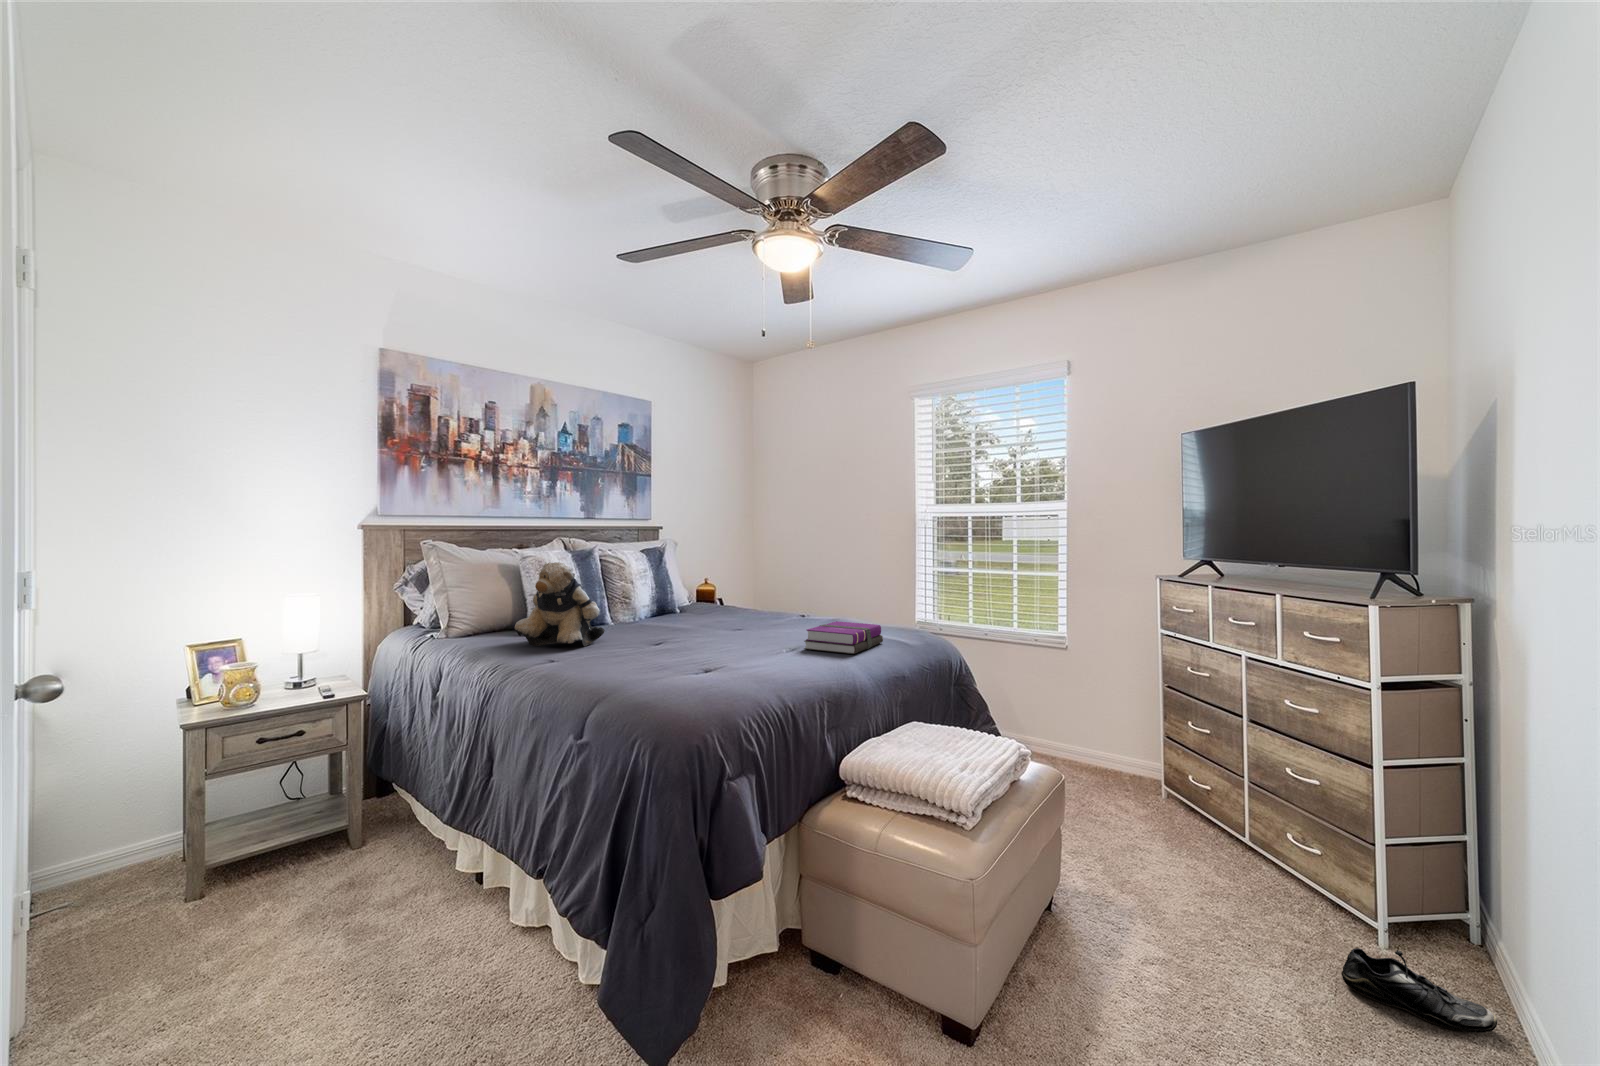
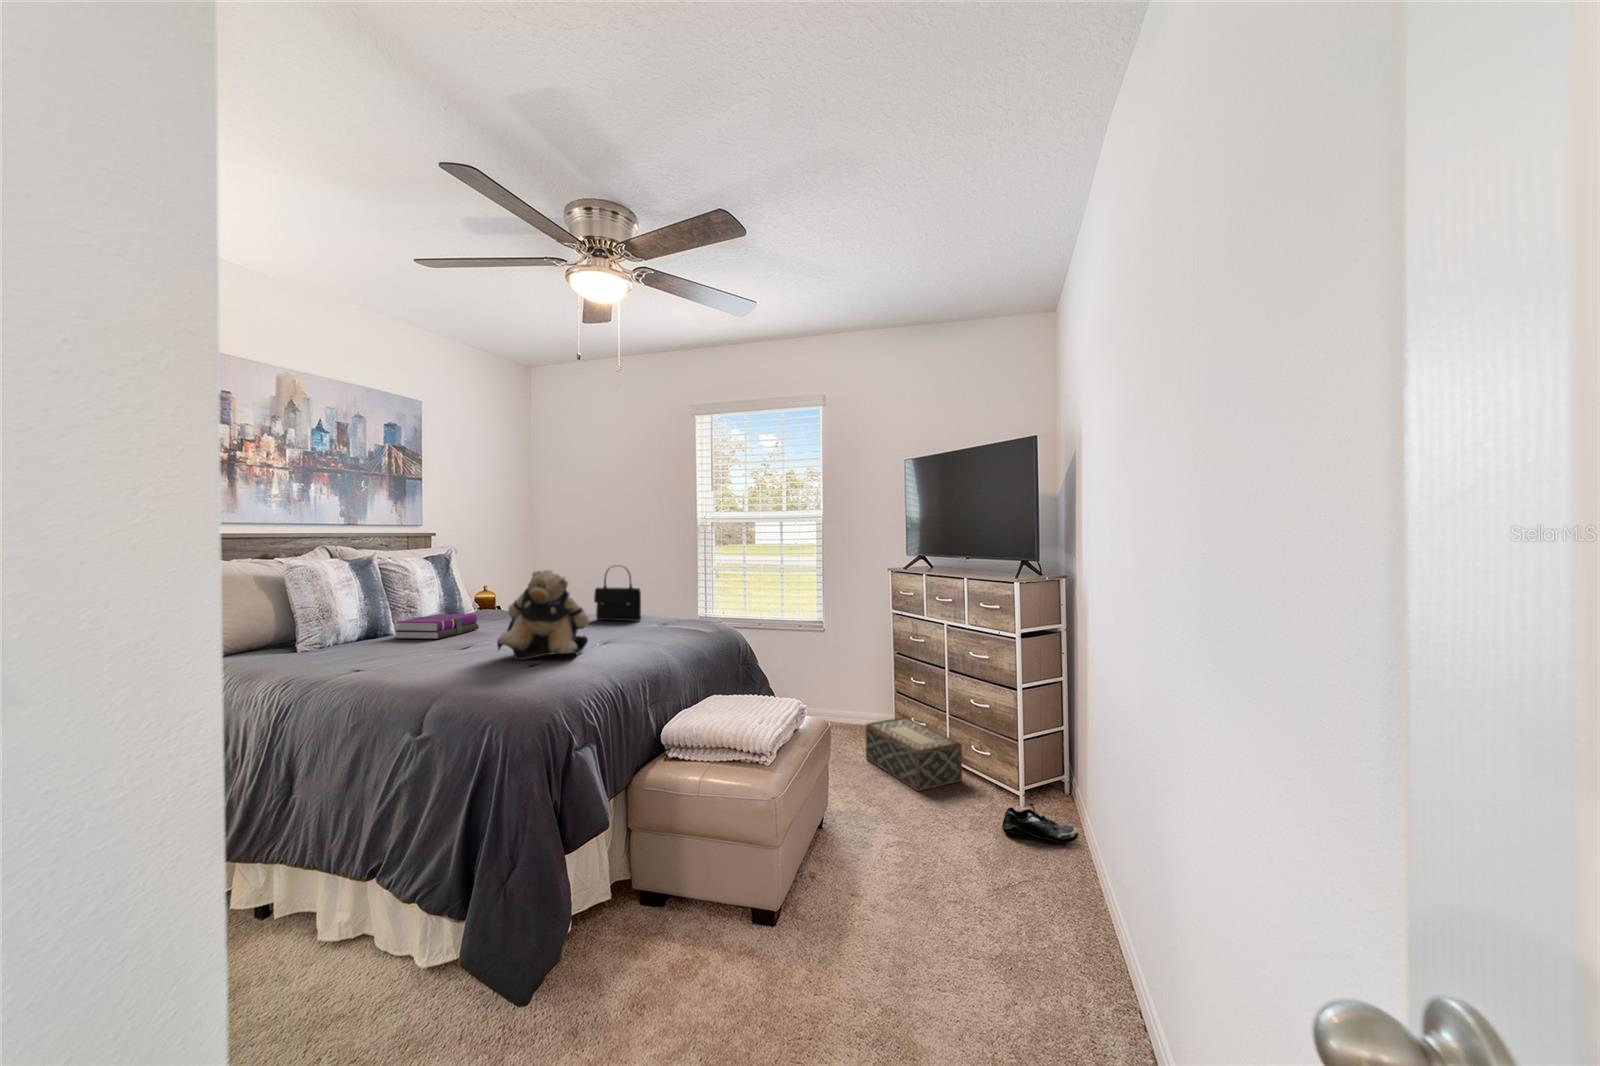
teddy bear: present [515,562,605,646] -> present [497,570,590,660]
handbag: none [794,563,842,626] -> present [594,566,641,621]
hardback book: present [804,621,883,654] -> present [394,614,479,639]
woven basket: none [1120,776,1270,884] -> present [866,717,962,791]

